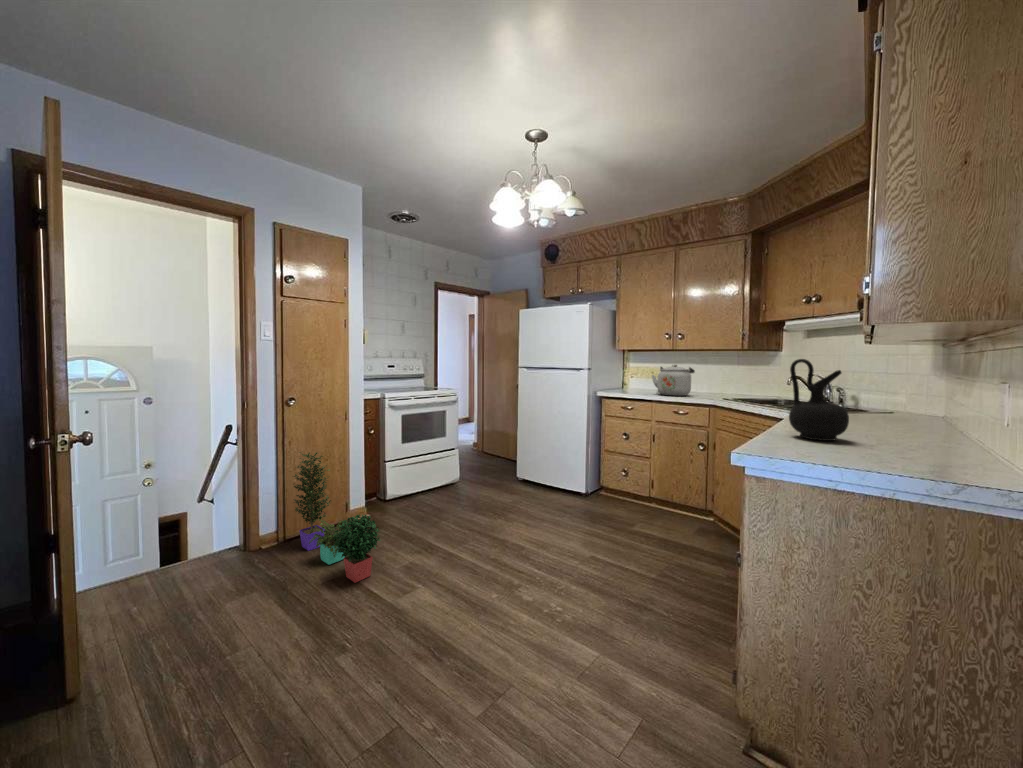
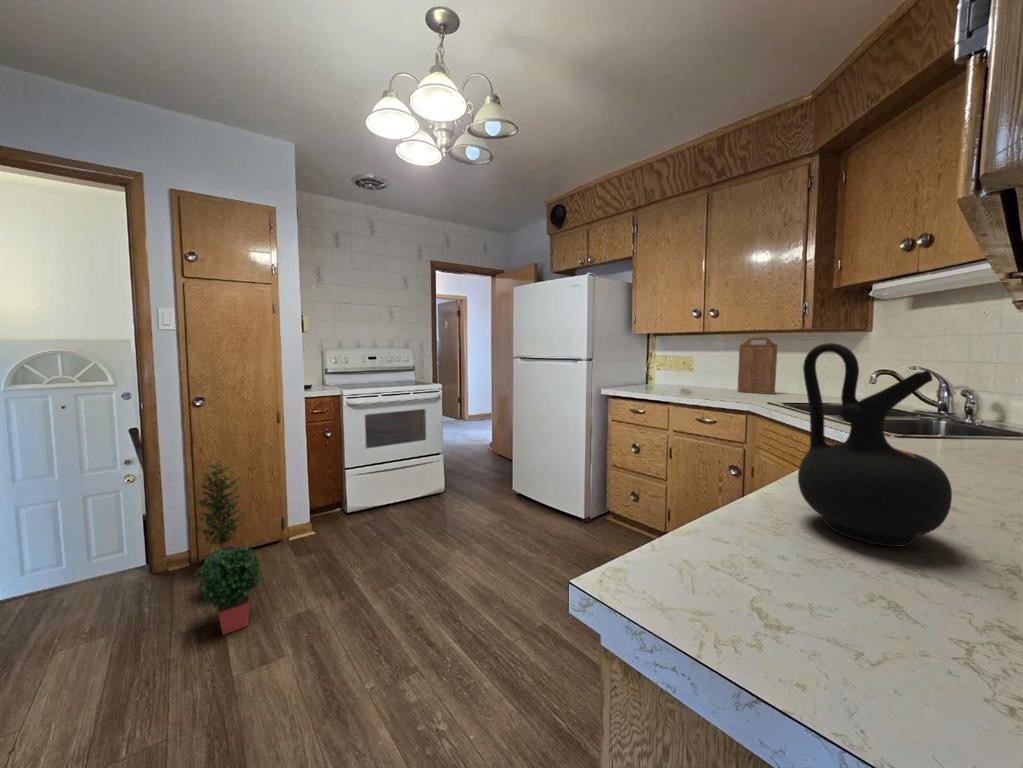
cutting board: none [695,354,722,394] -> present [738,337,777,394]
kettle: present [652,365,695,396] -> none [671,353,732,397]

